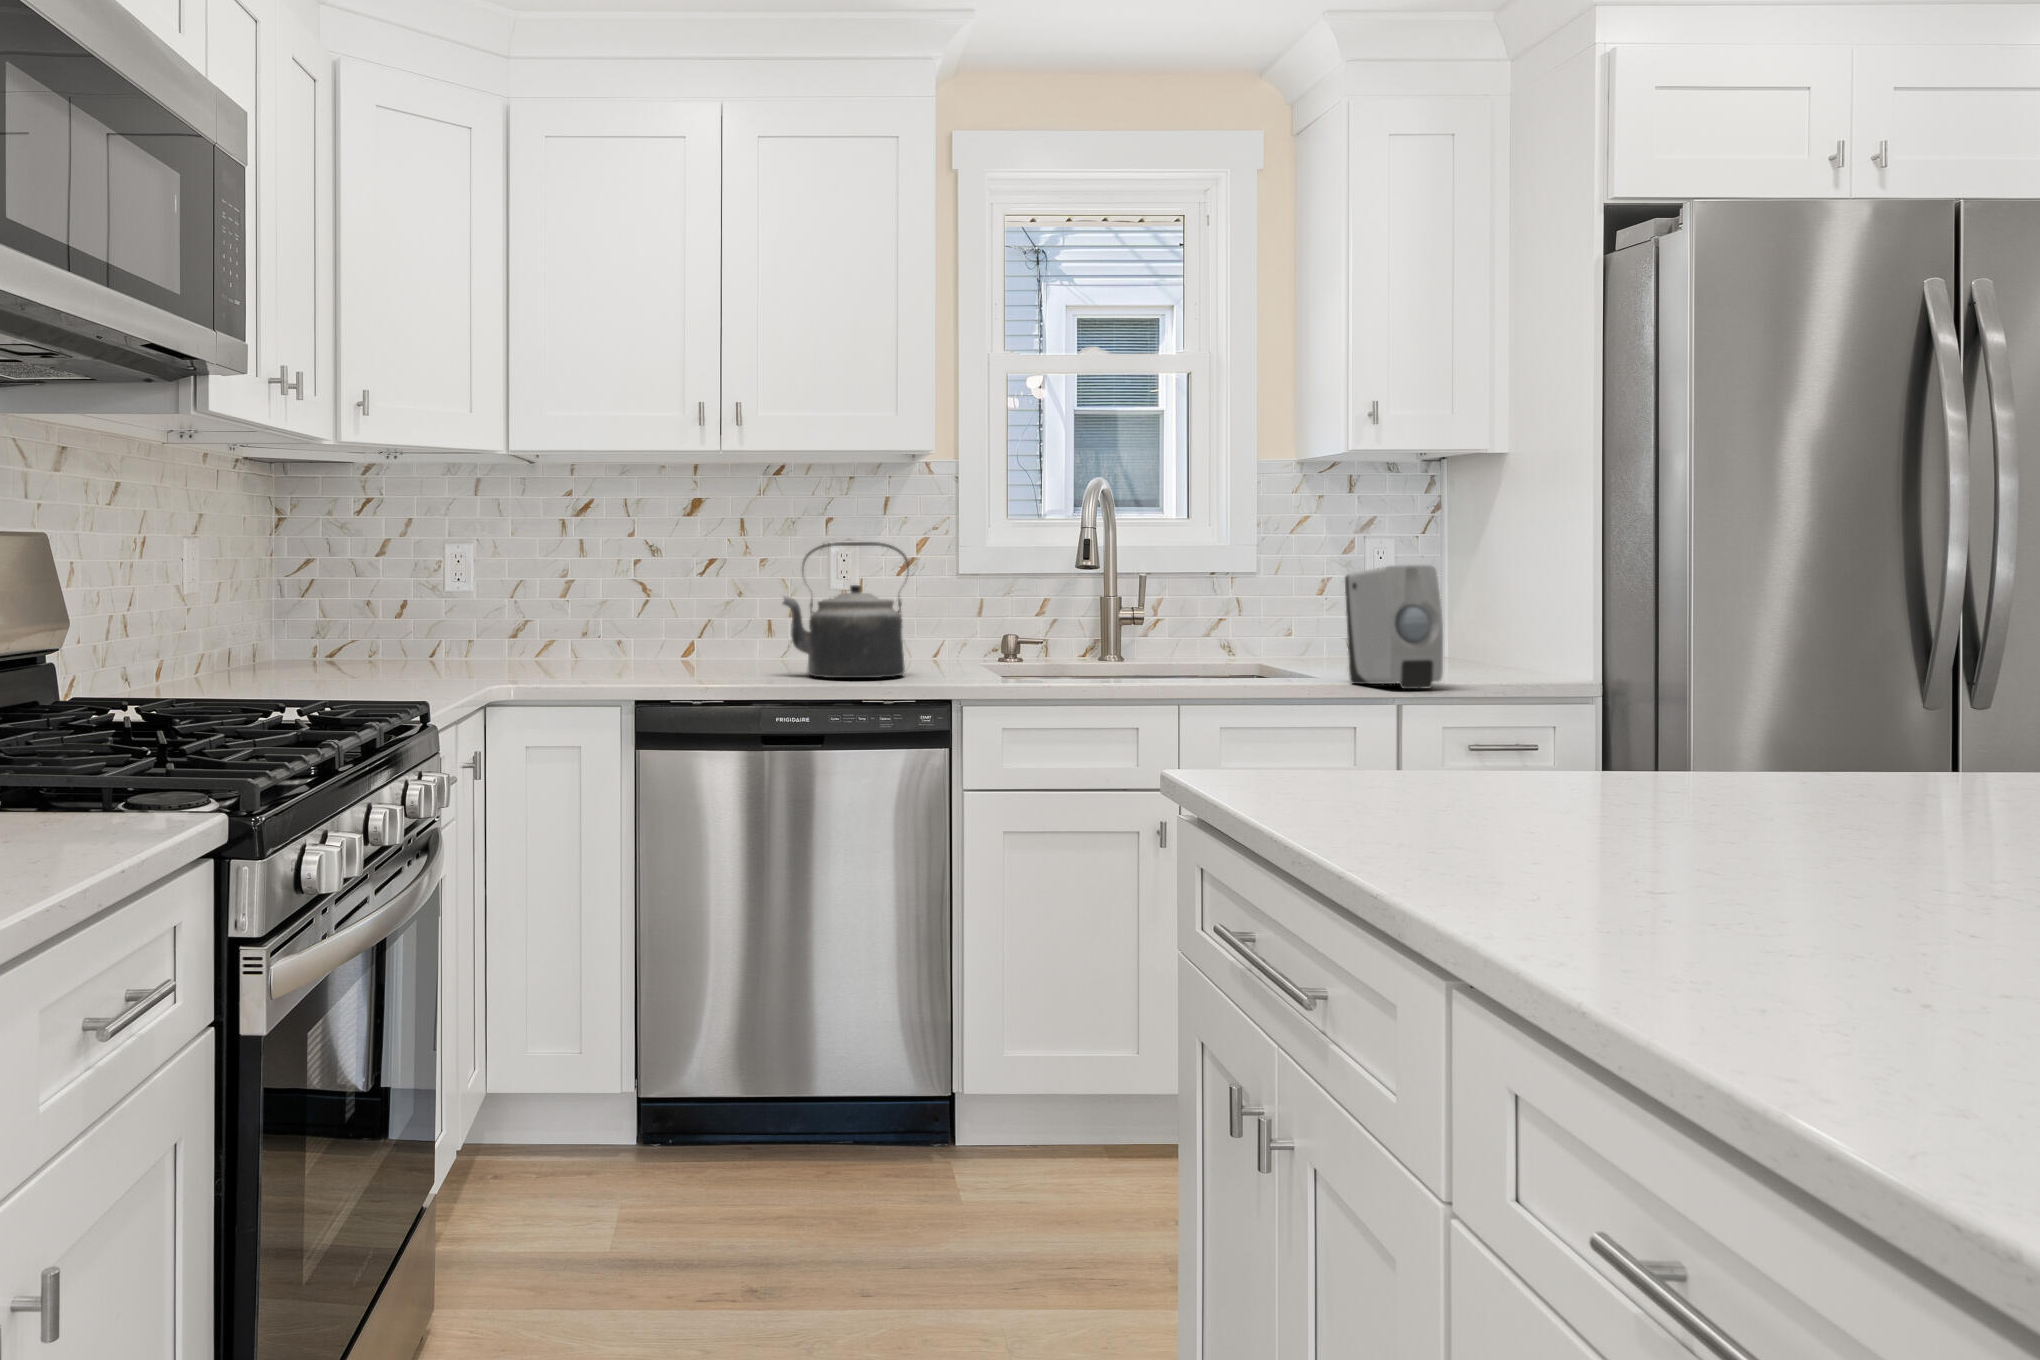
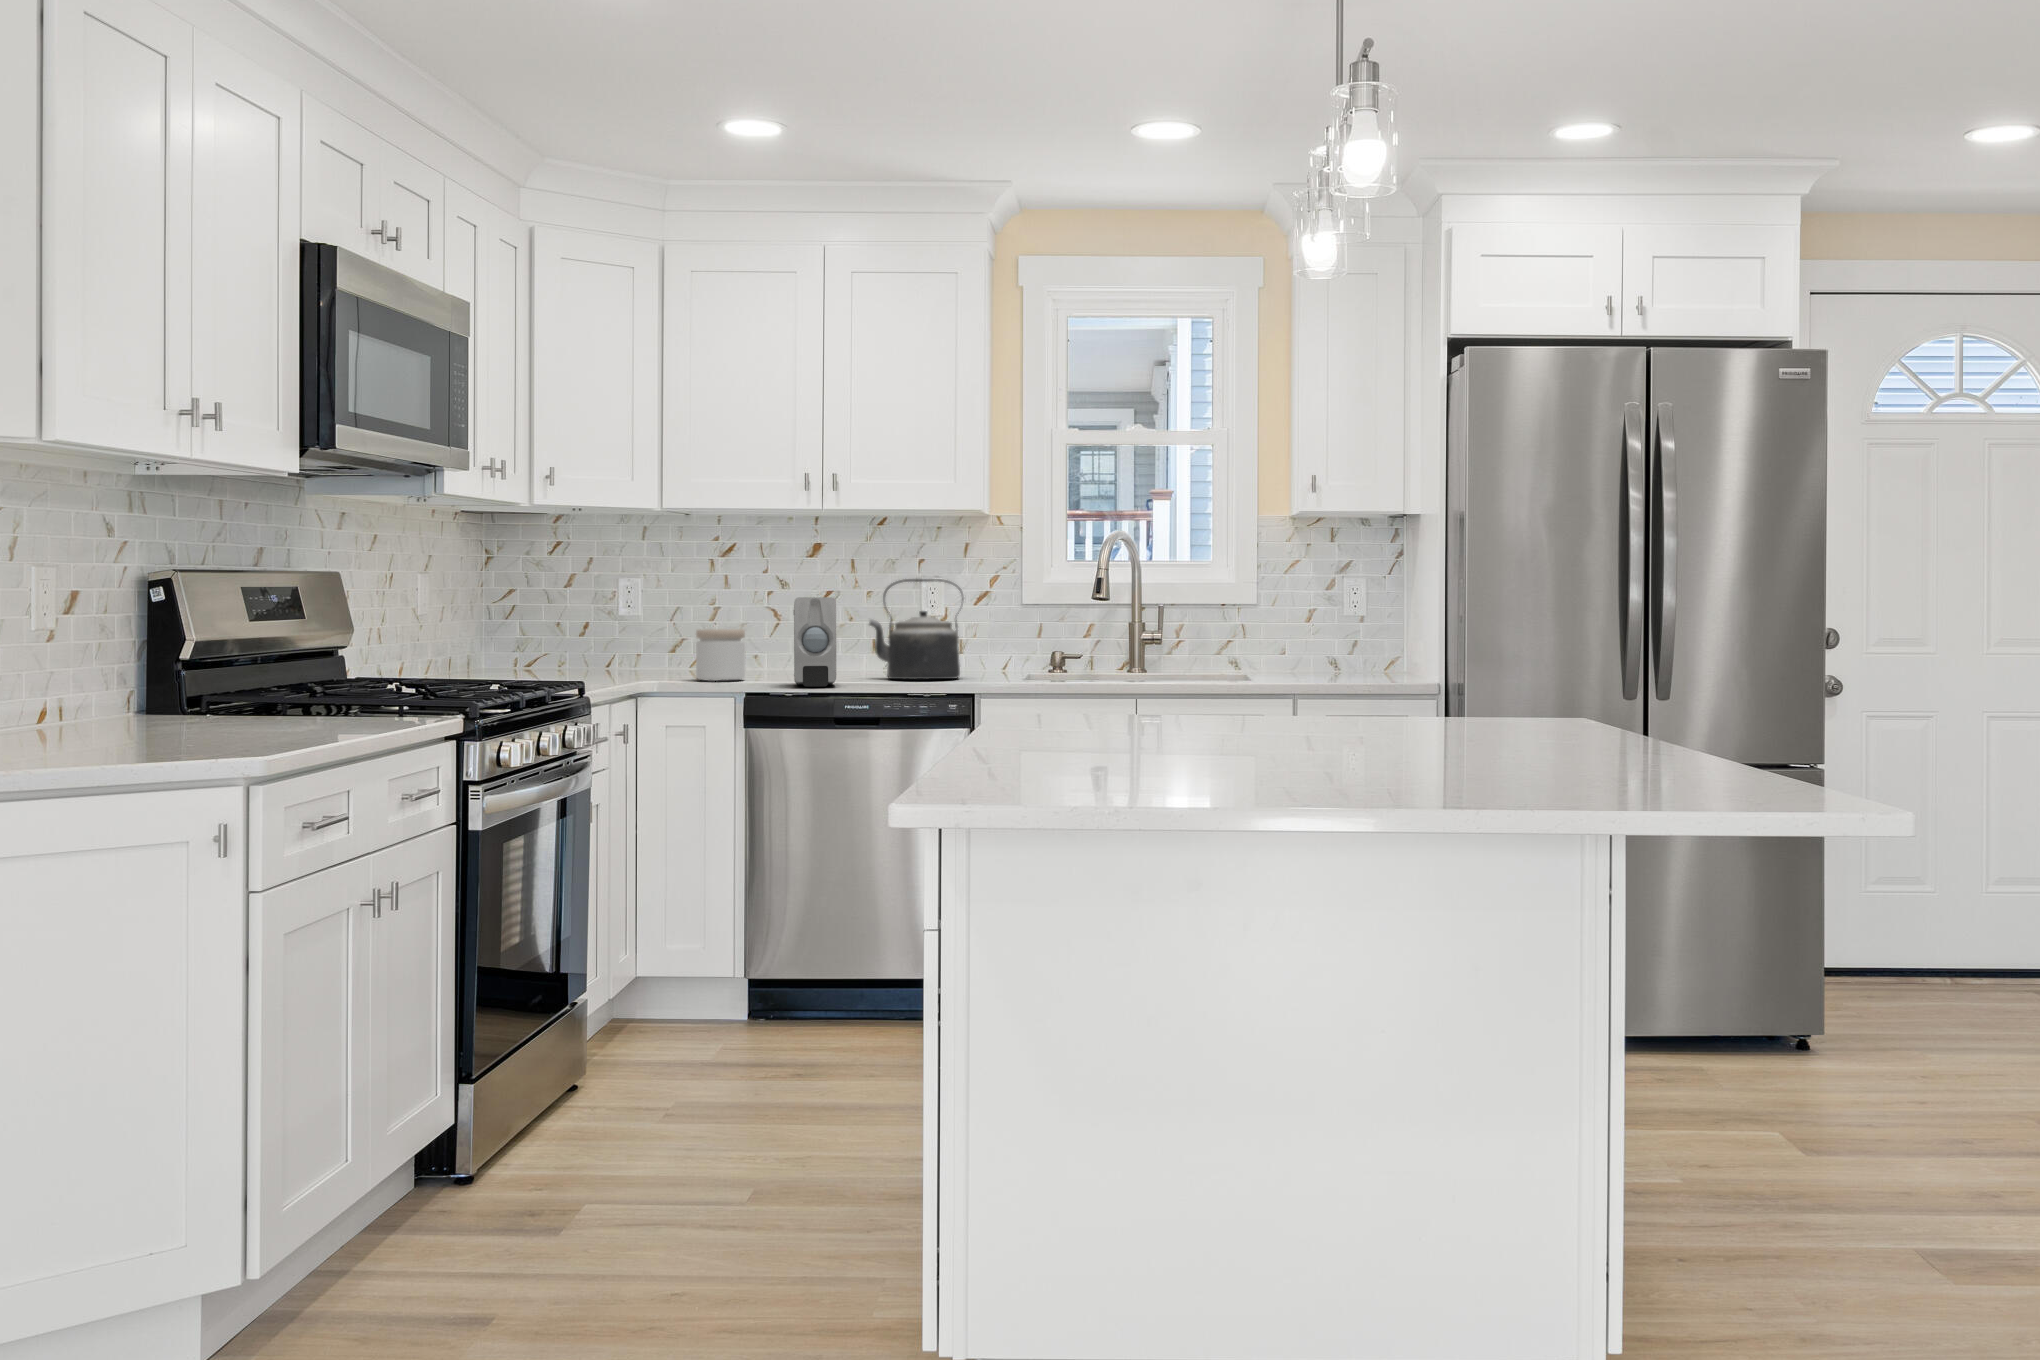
soap dispenser: present [1345,565,1443,689] -> present [794,597,836,686]
jar: none [555,611,620,681] -> present [696,629,745,681]

